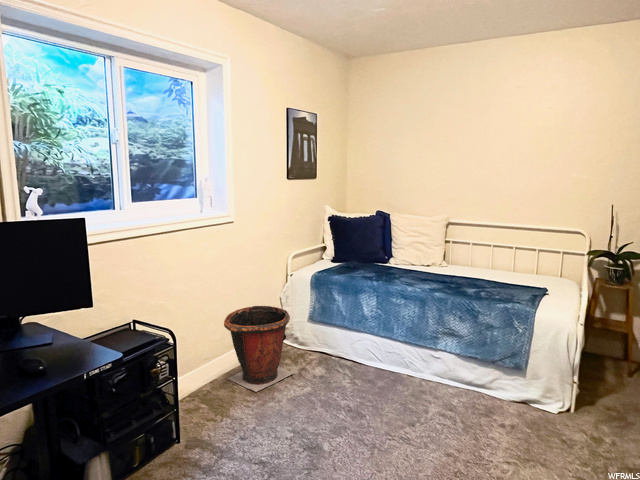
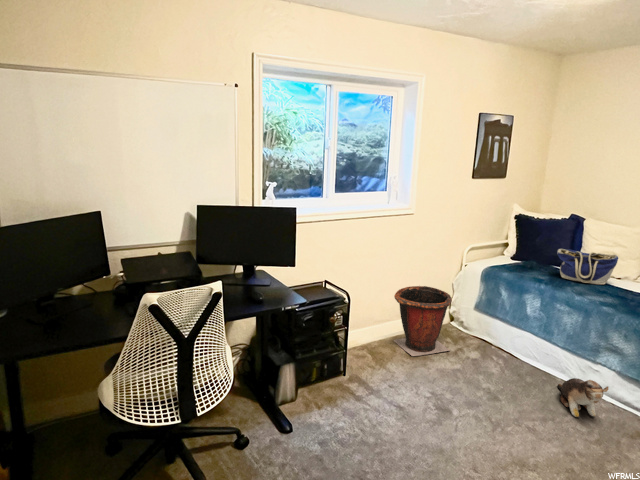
tote bag: none [378,242,430,273] -> present [557,249,618,285]
plush toy: none [405,366,458,408] -> present [557,378,608,417]

